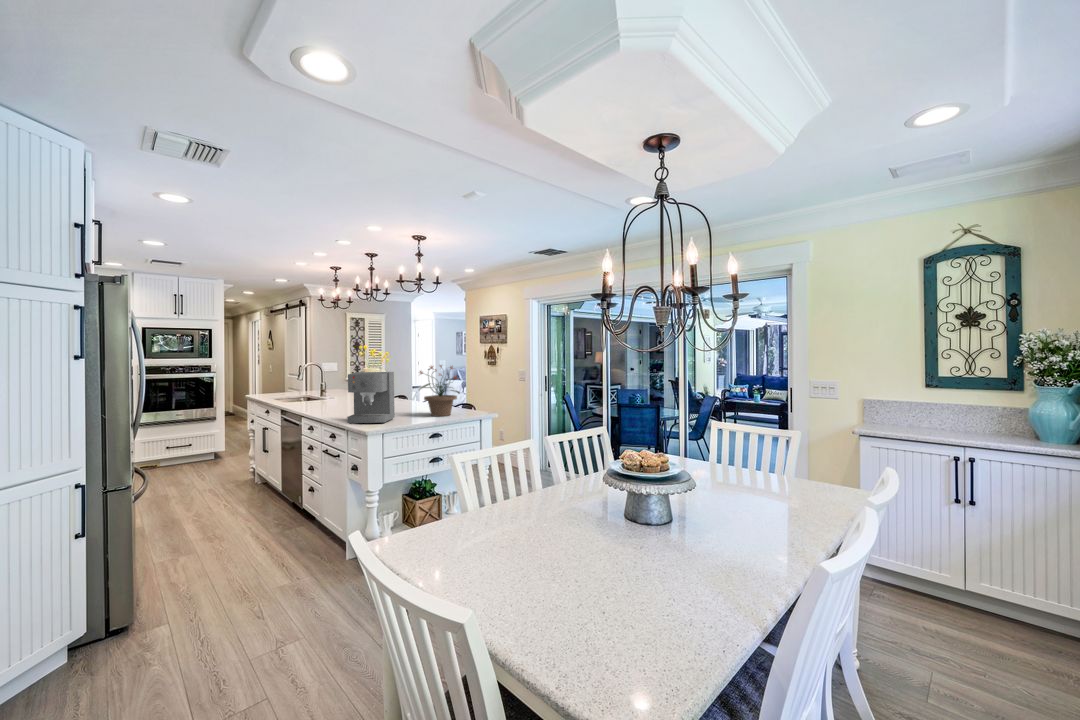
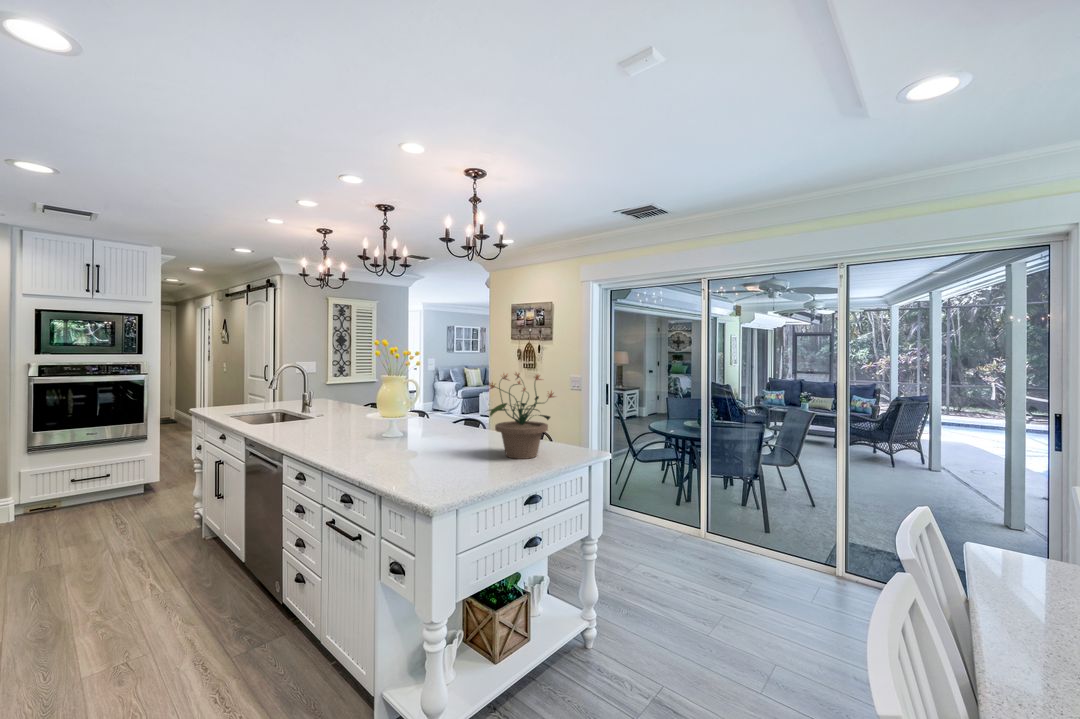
coffee maker: present [347,372,395,424] -> none [380,385,455,483]

